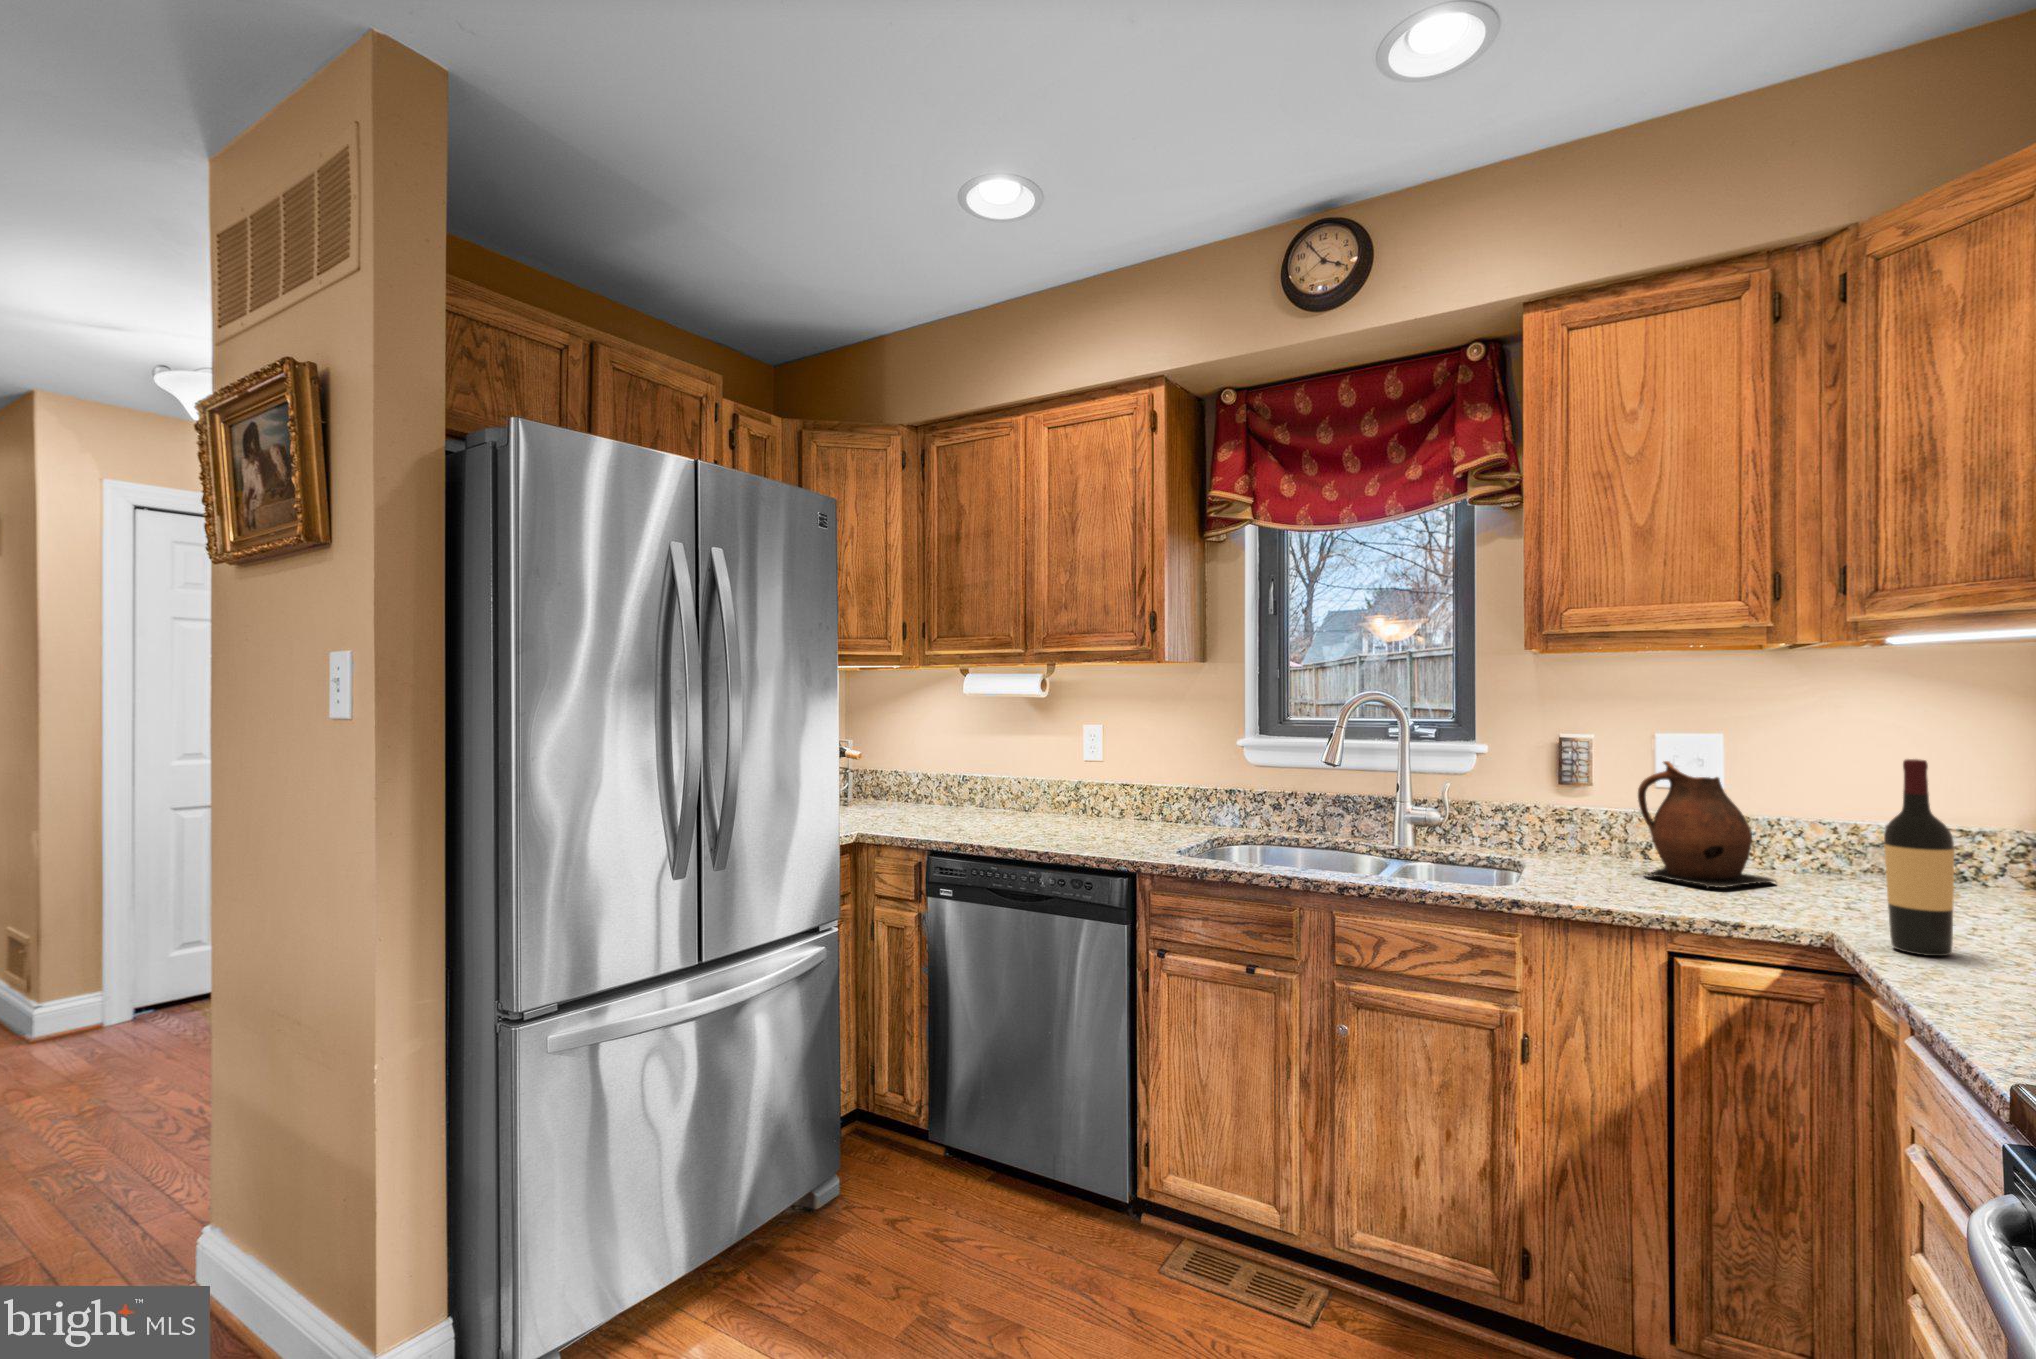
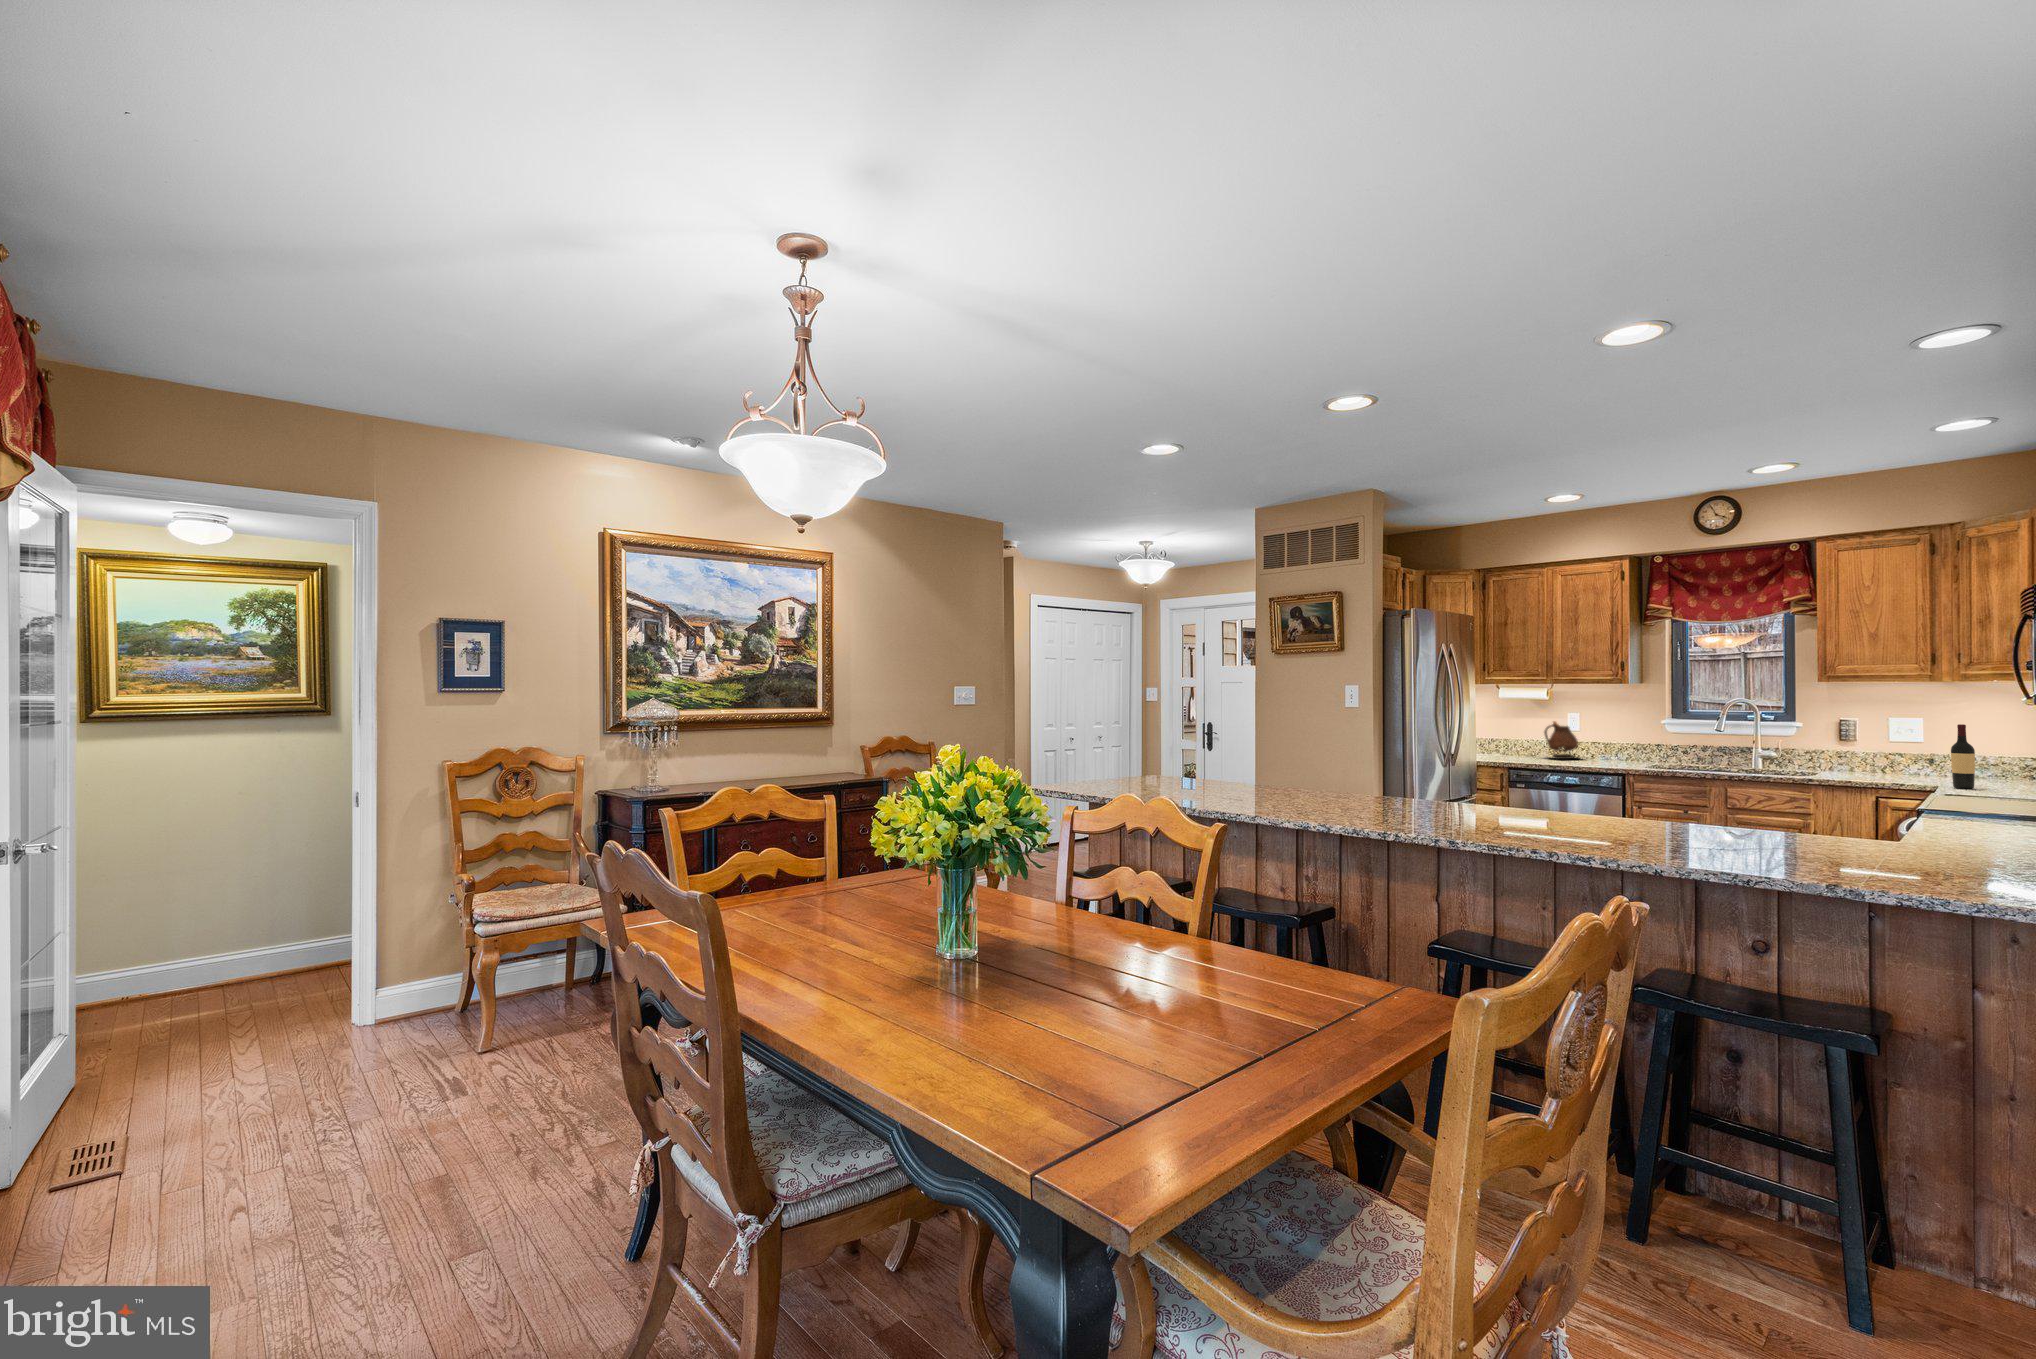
ceramic pitcher: present [1638,761,1776,888] -> present [1544,721,1578,759]

